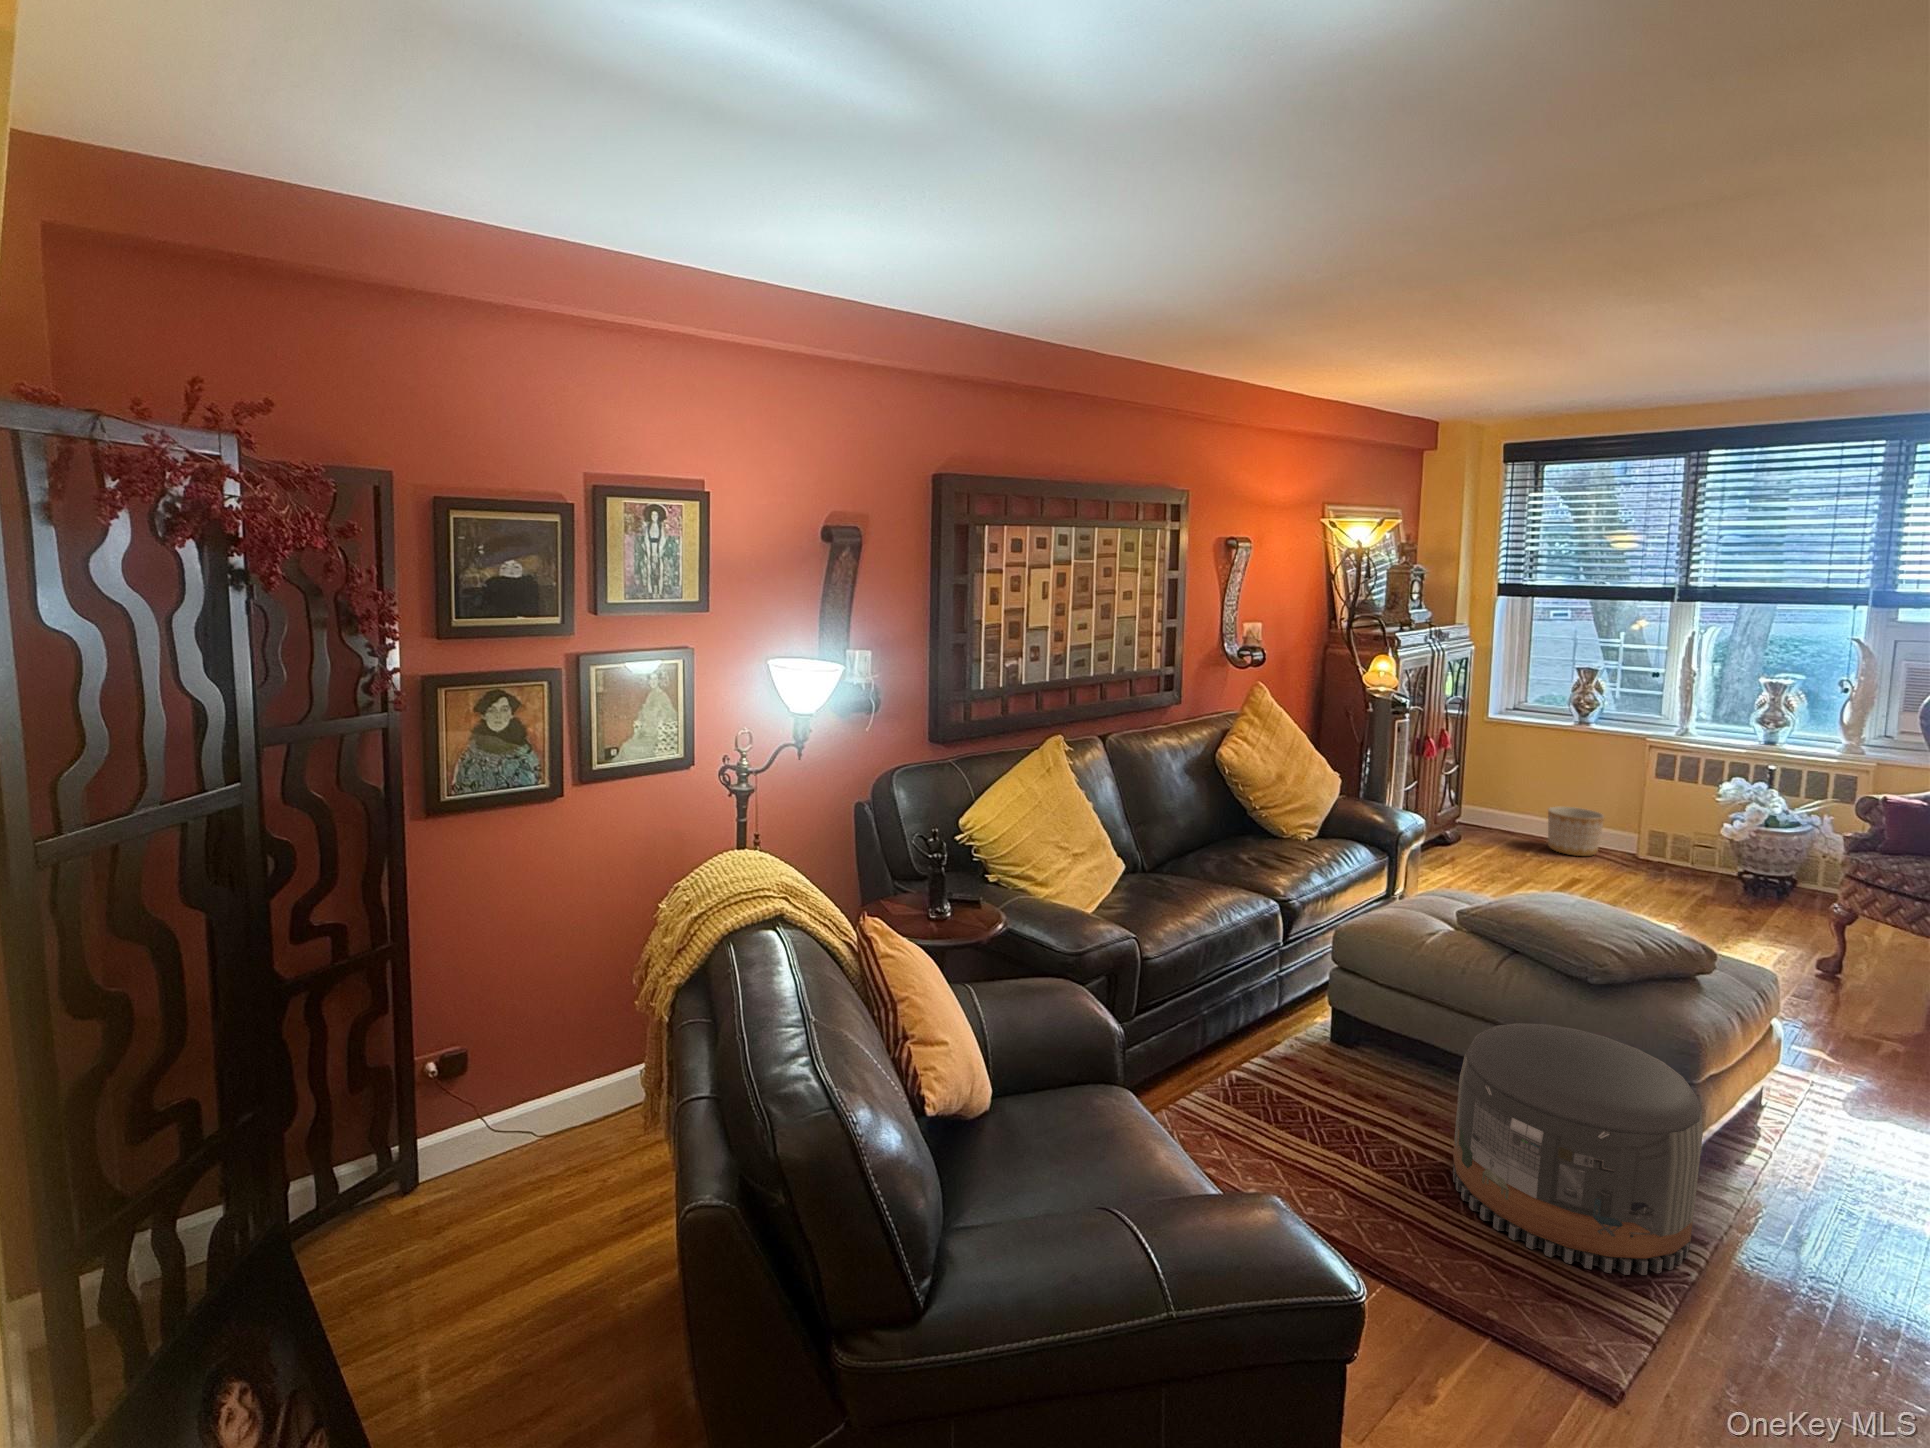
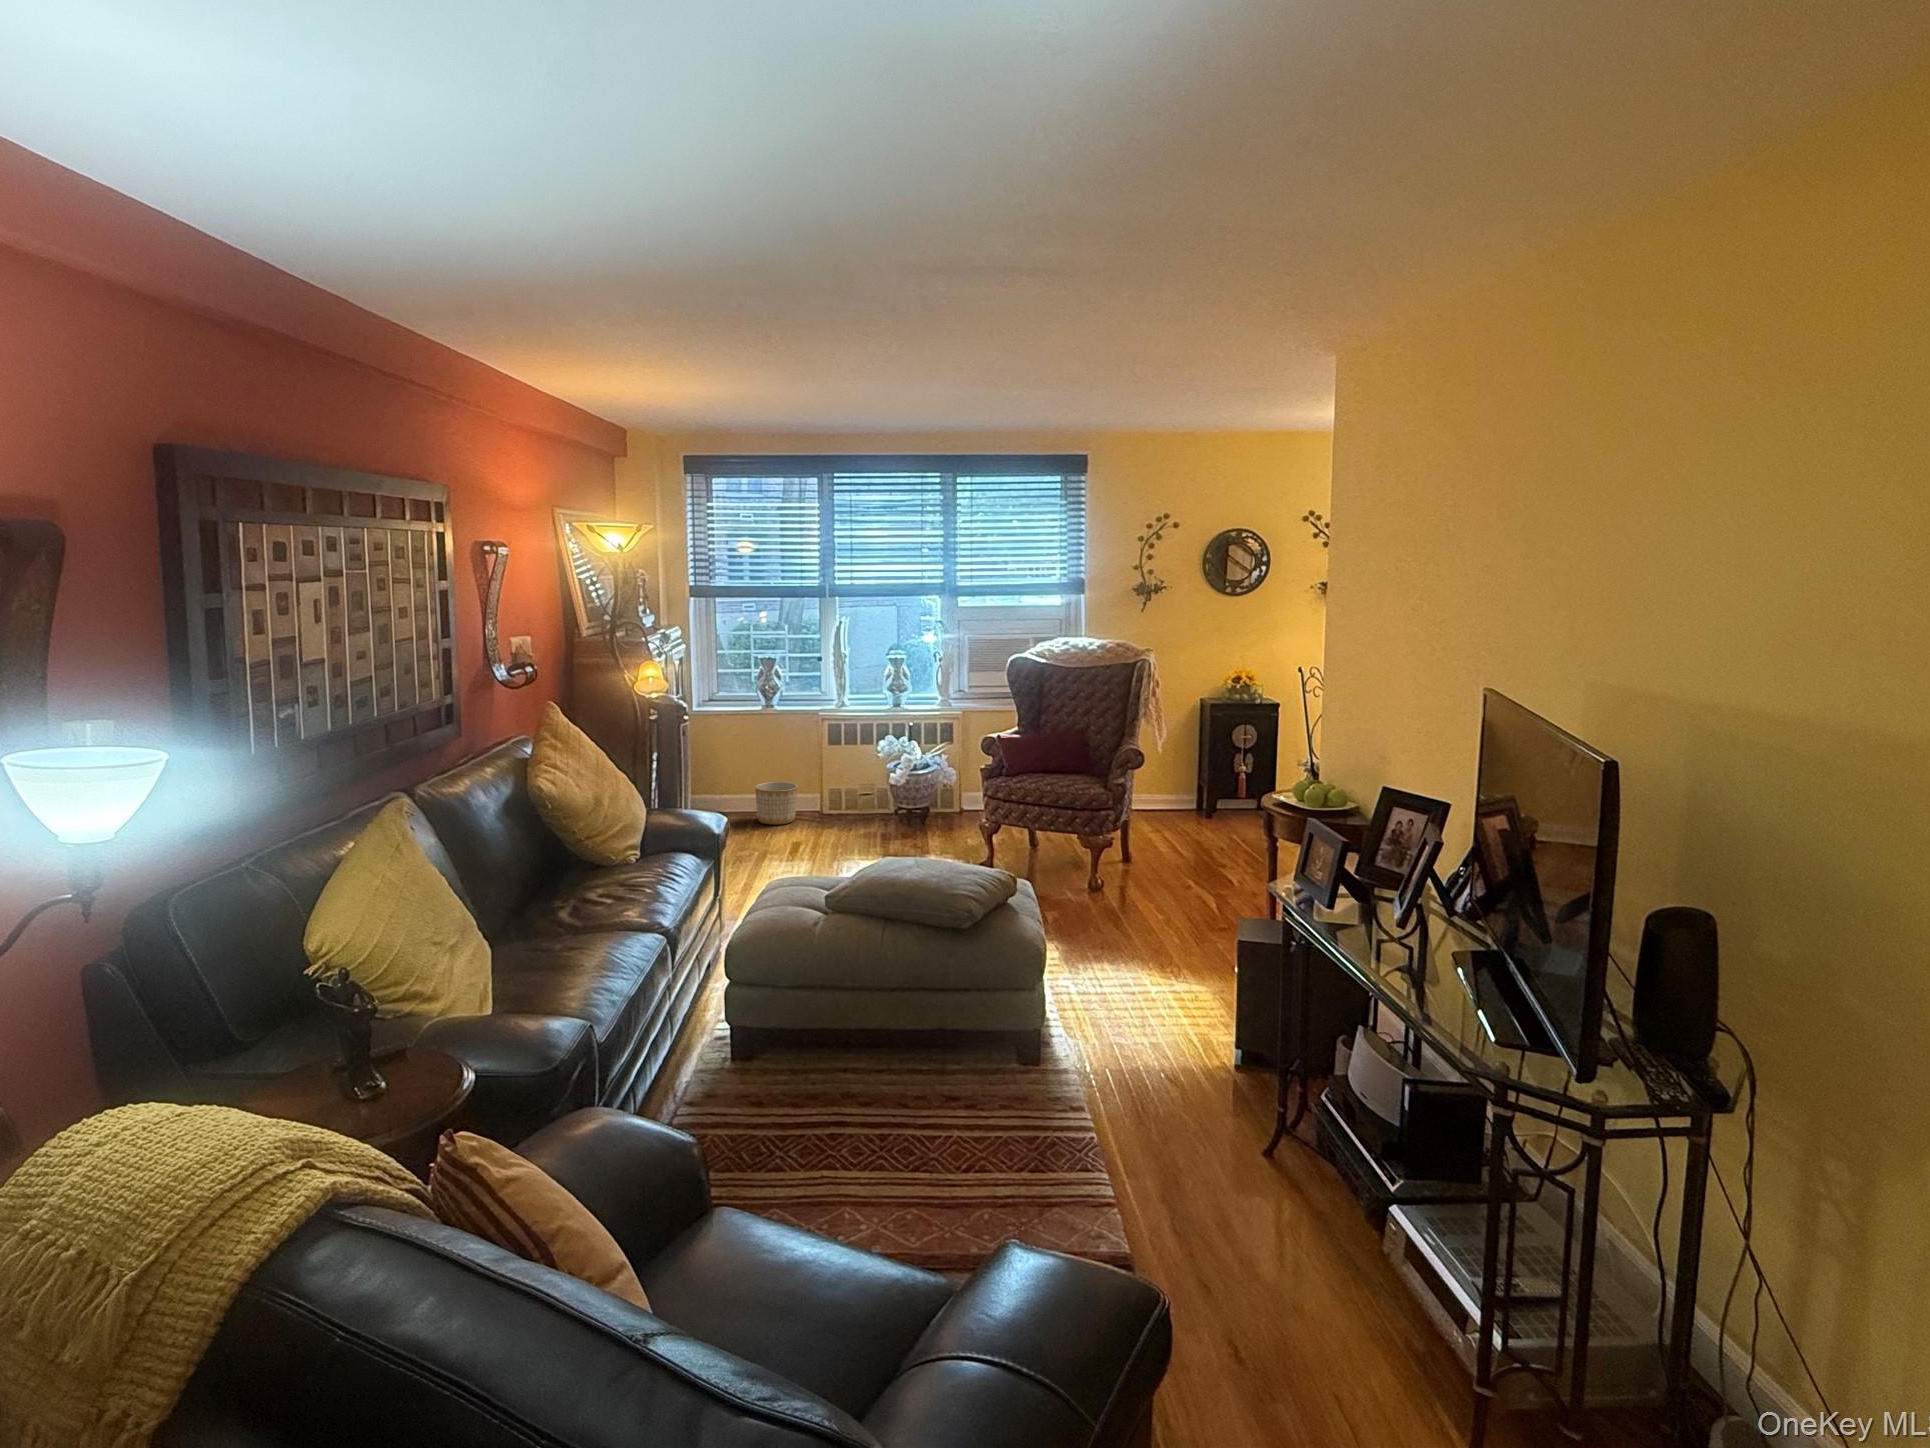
pouf: present [1453,1023,1703,1275] -> none [907,972,1081,1173]

